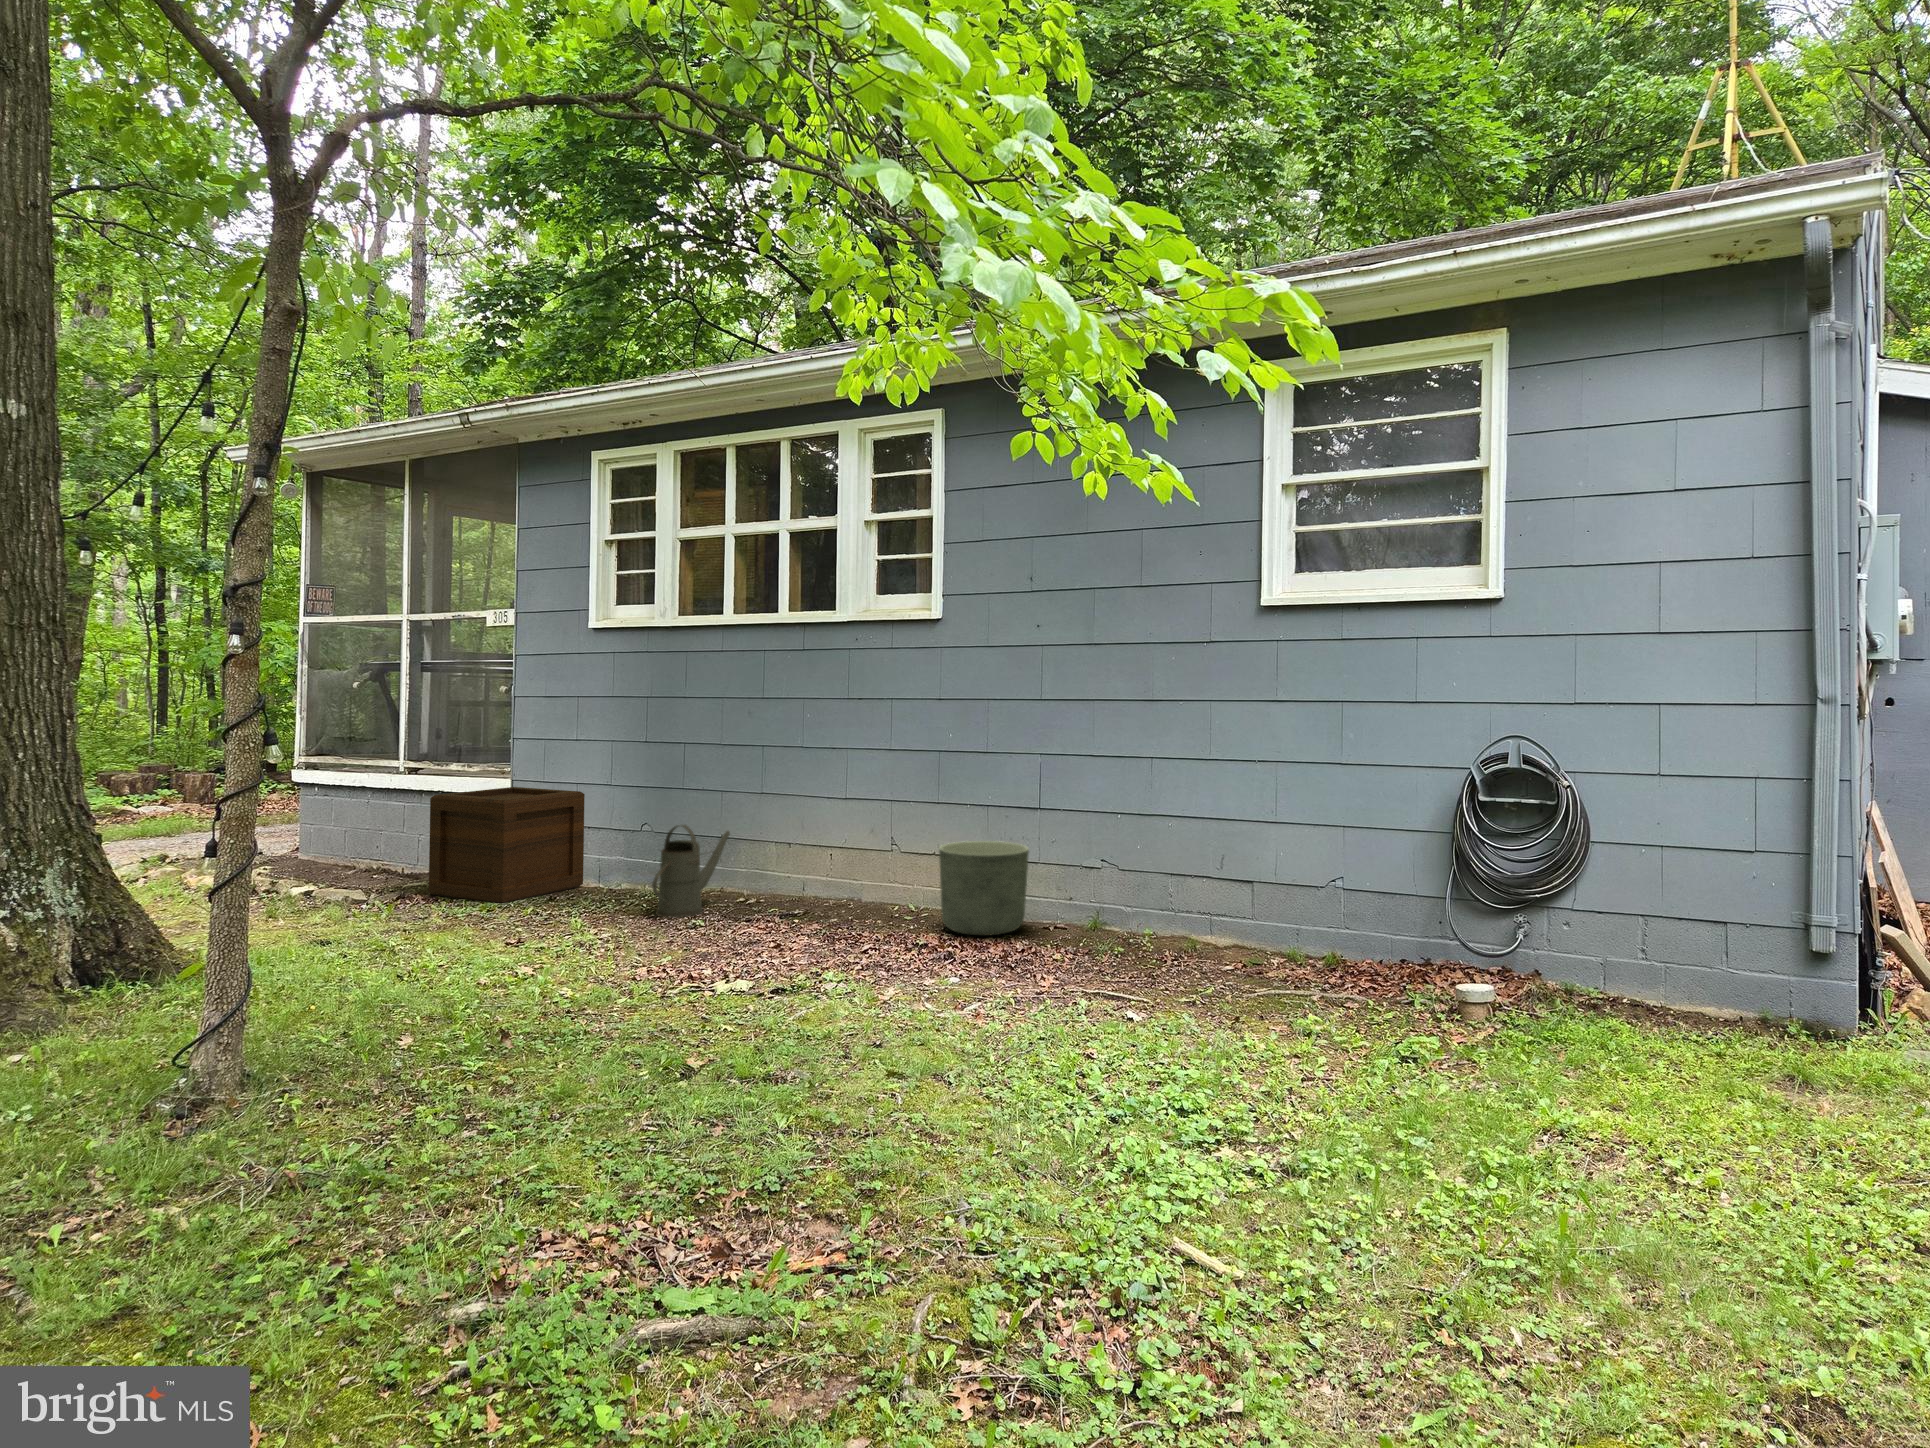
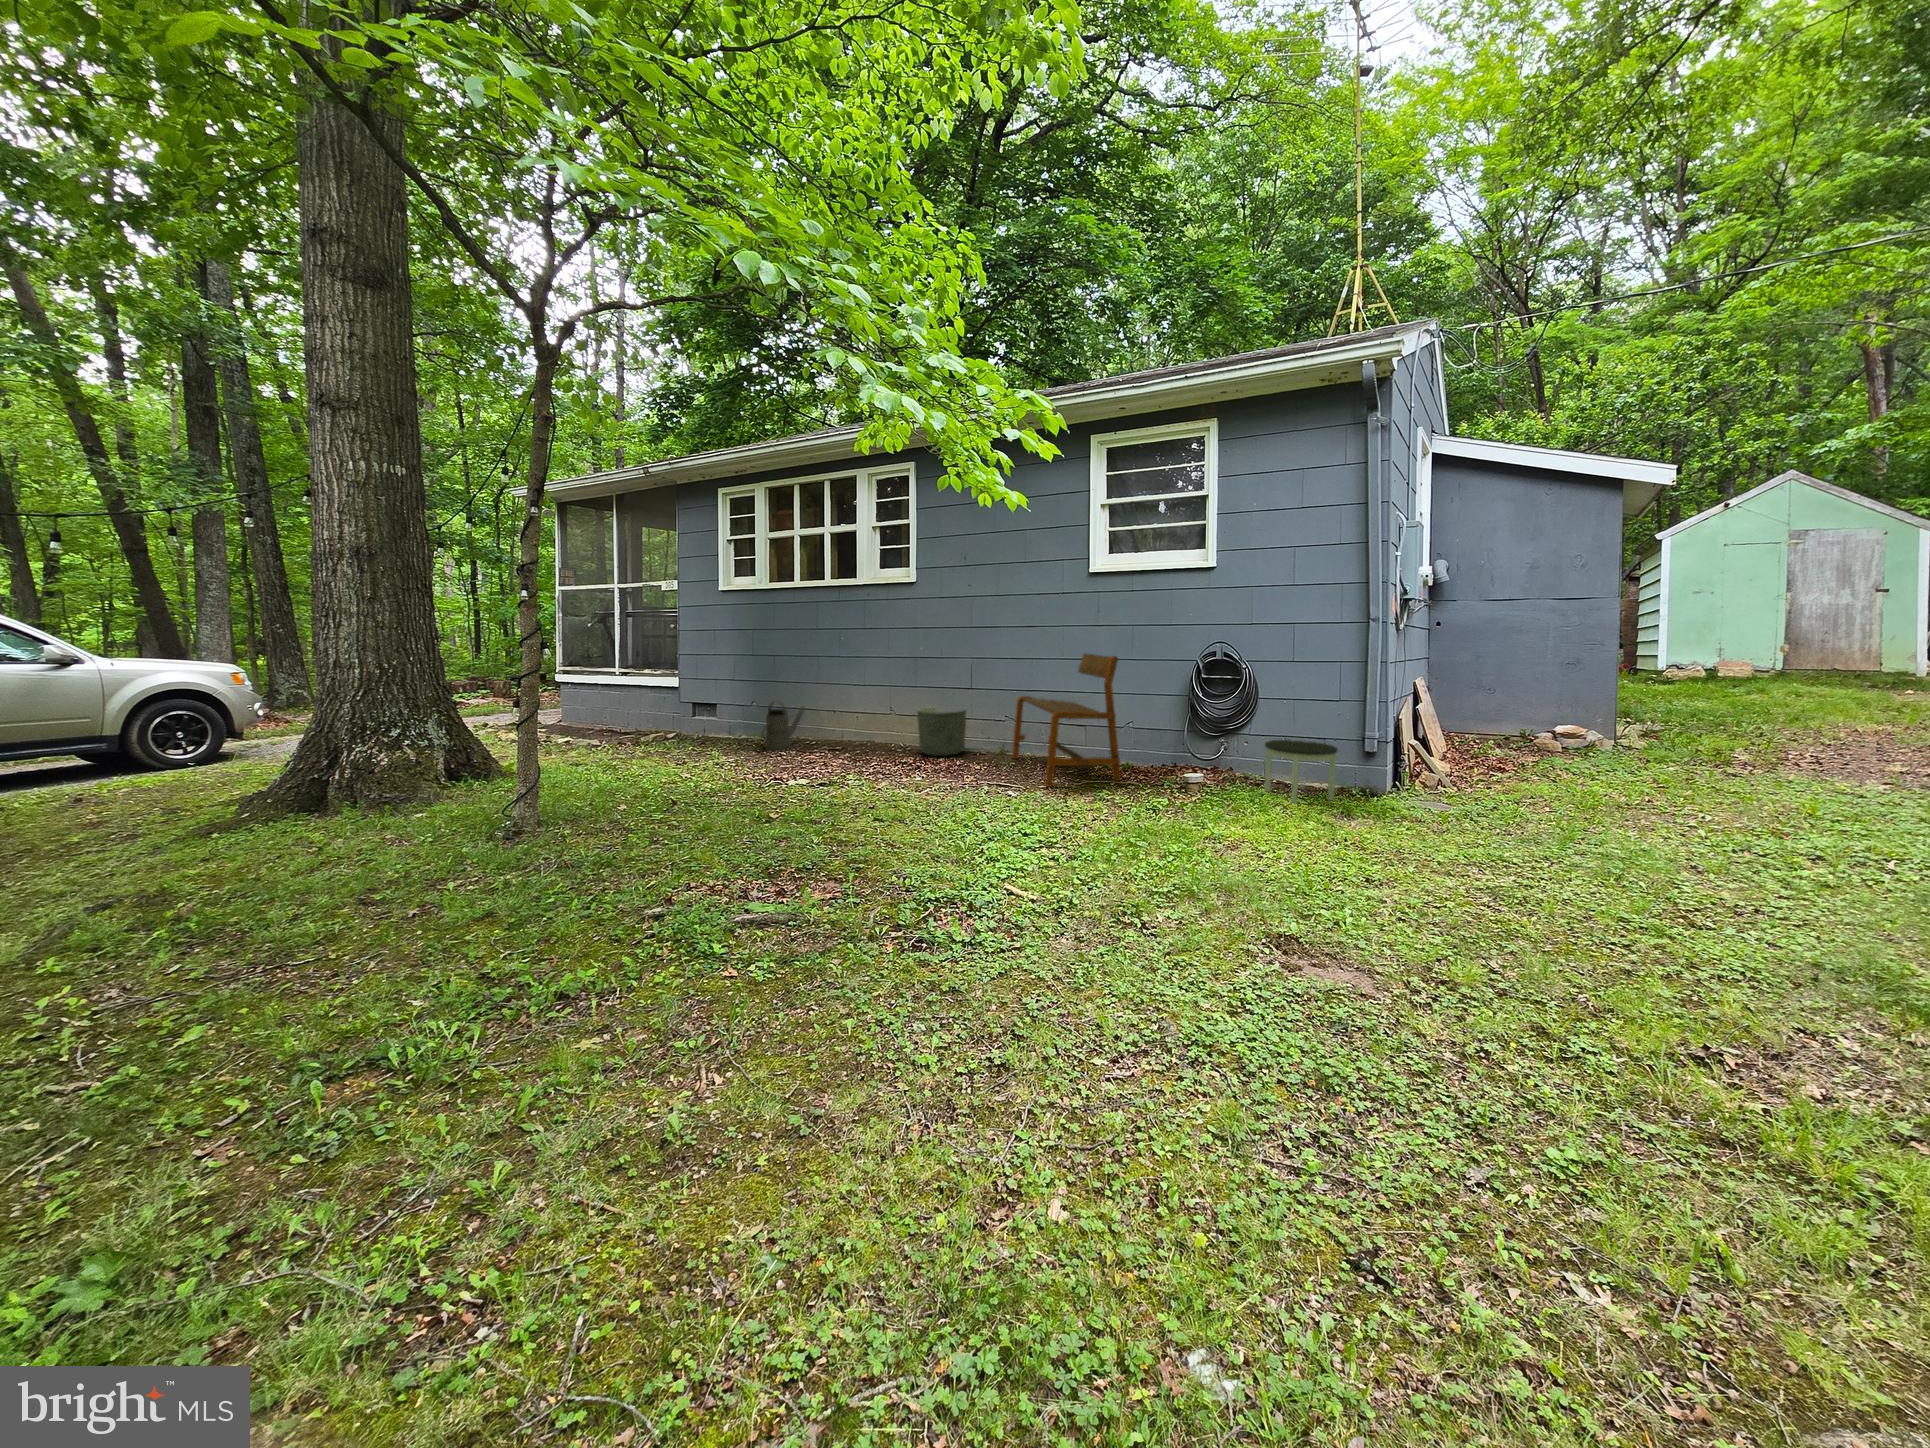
bench: none [1115,744,1338,1008] -> present [1012,653,1121,787]
wooden crate: present [429,787,585,903] -> none [635,682,726,746]
round table: none [1626,924,1781,1056] -> present [1265,740,1338,803]

